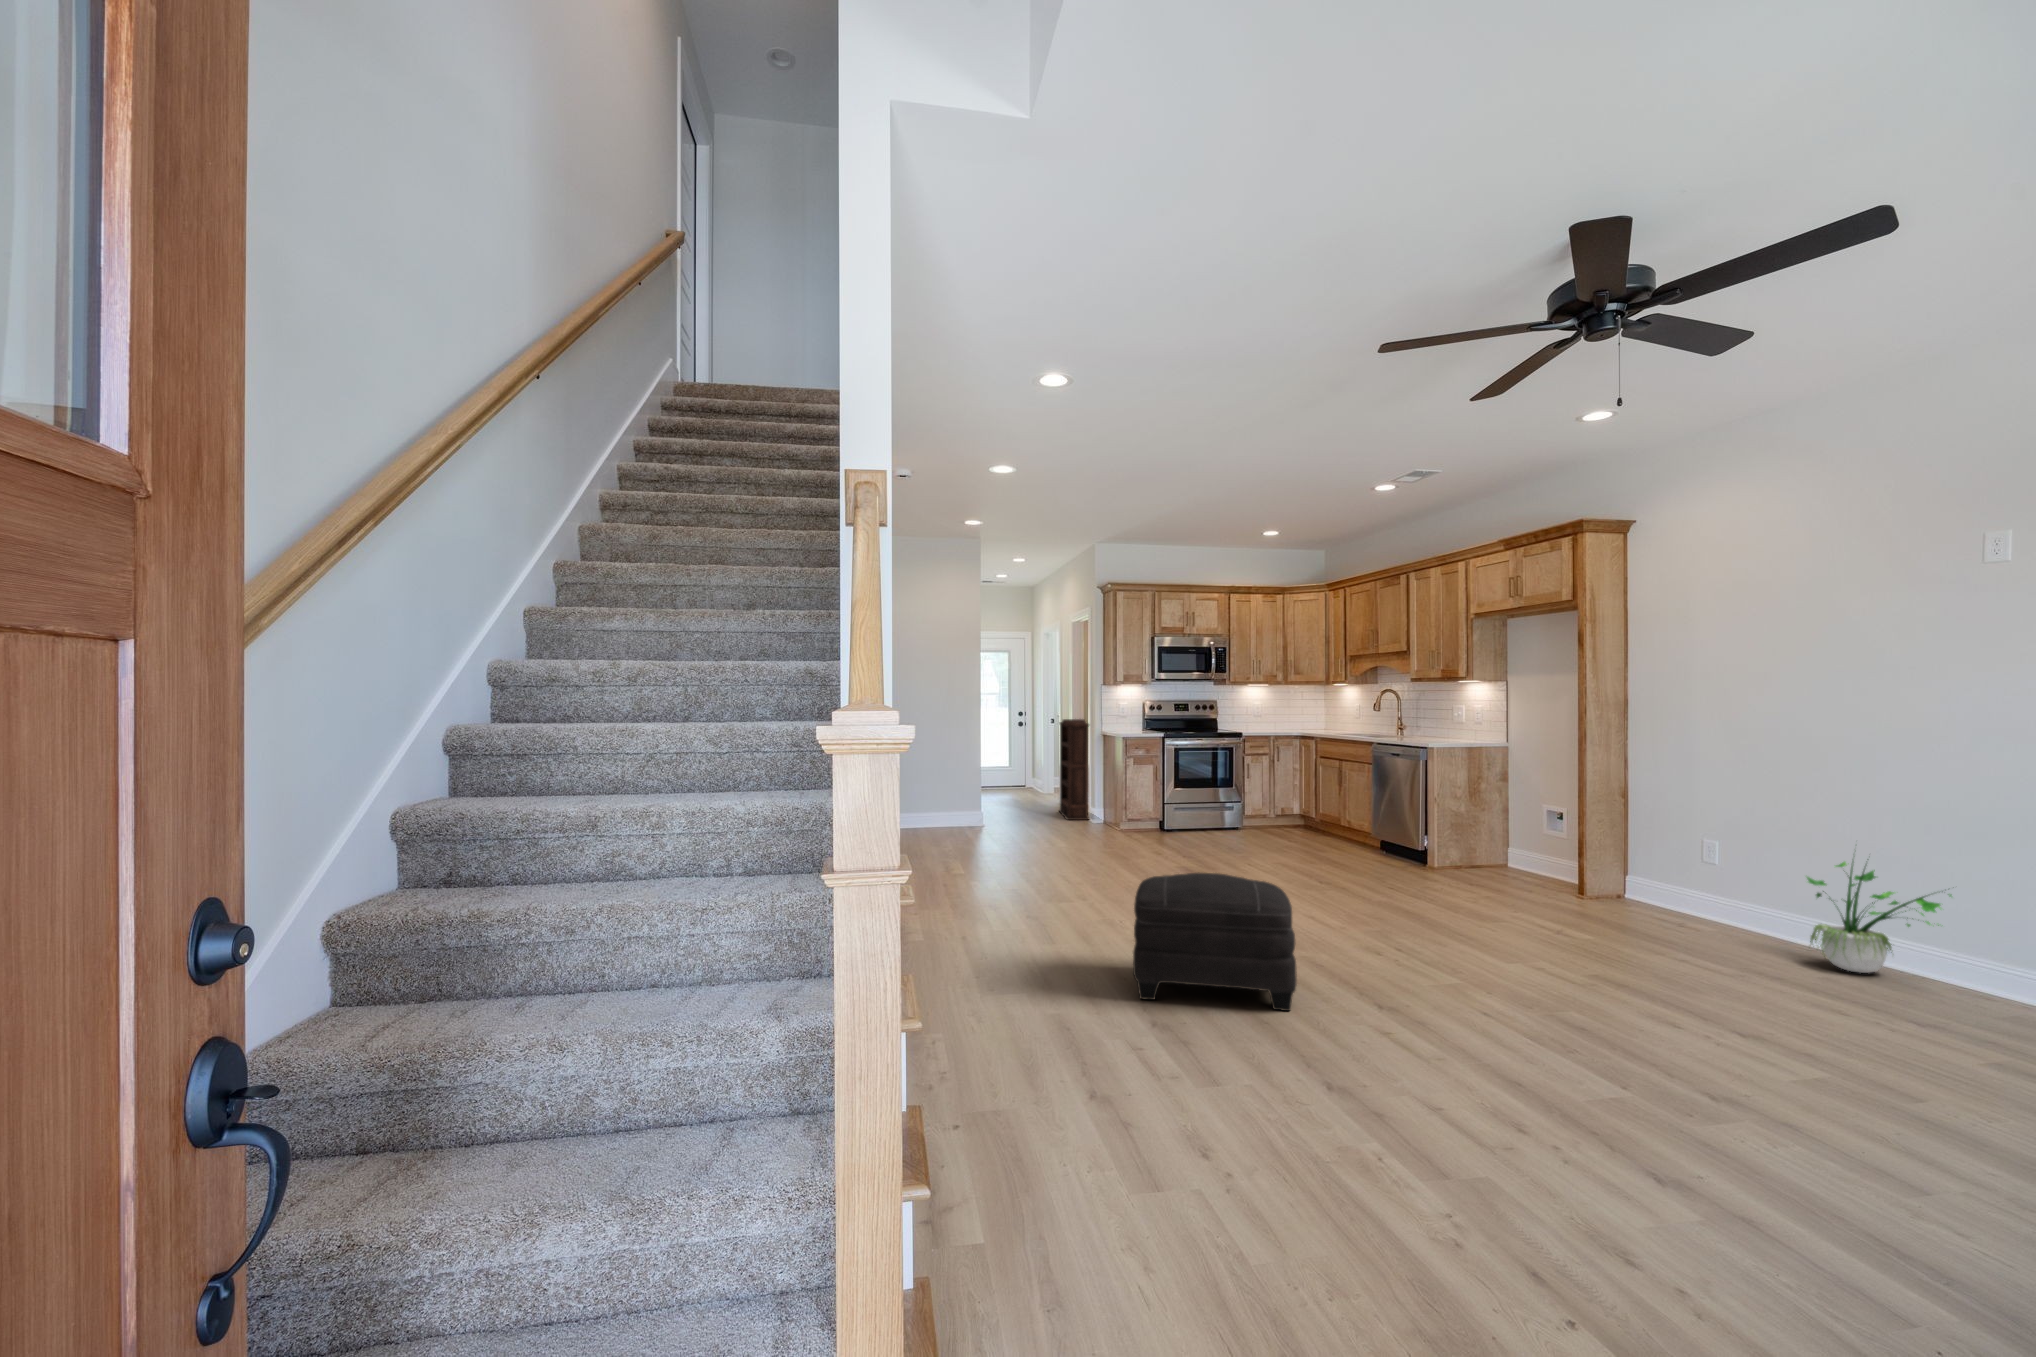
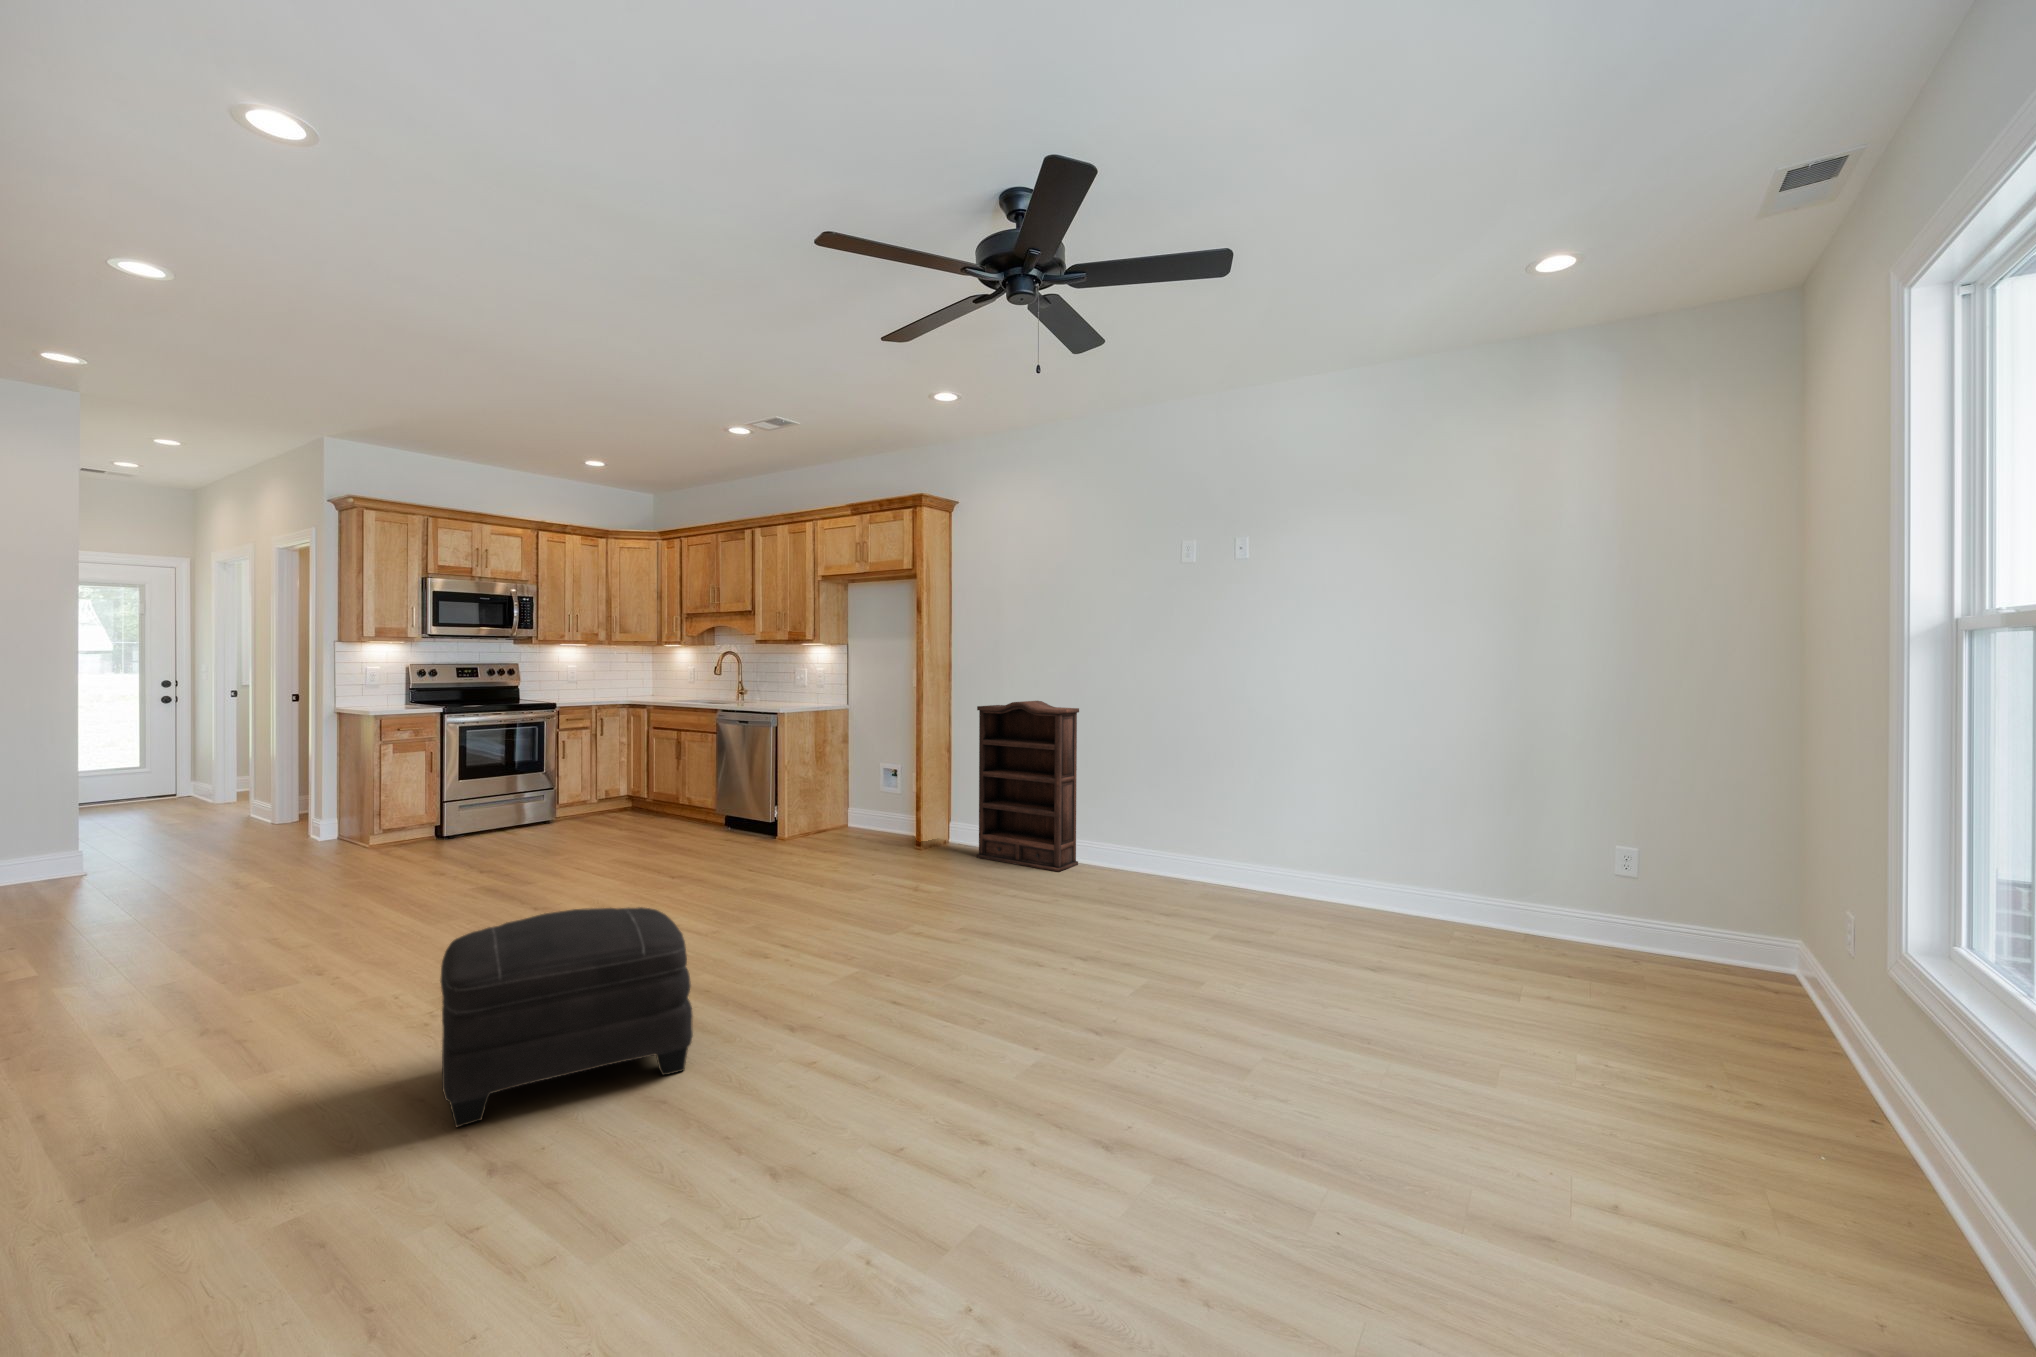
bookshelf: present [1059,719,1089,820] -> present [977,701,1079,872]
potted plant: present [1807,862,1951,973] -> none [1080,774,1171,880]

